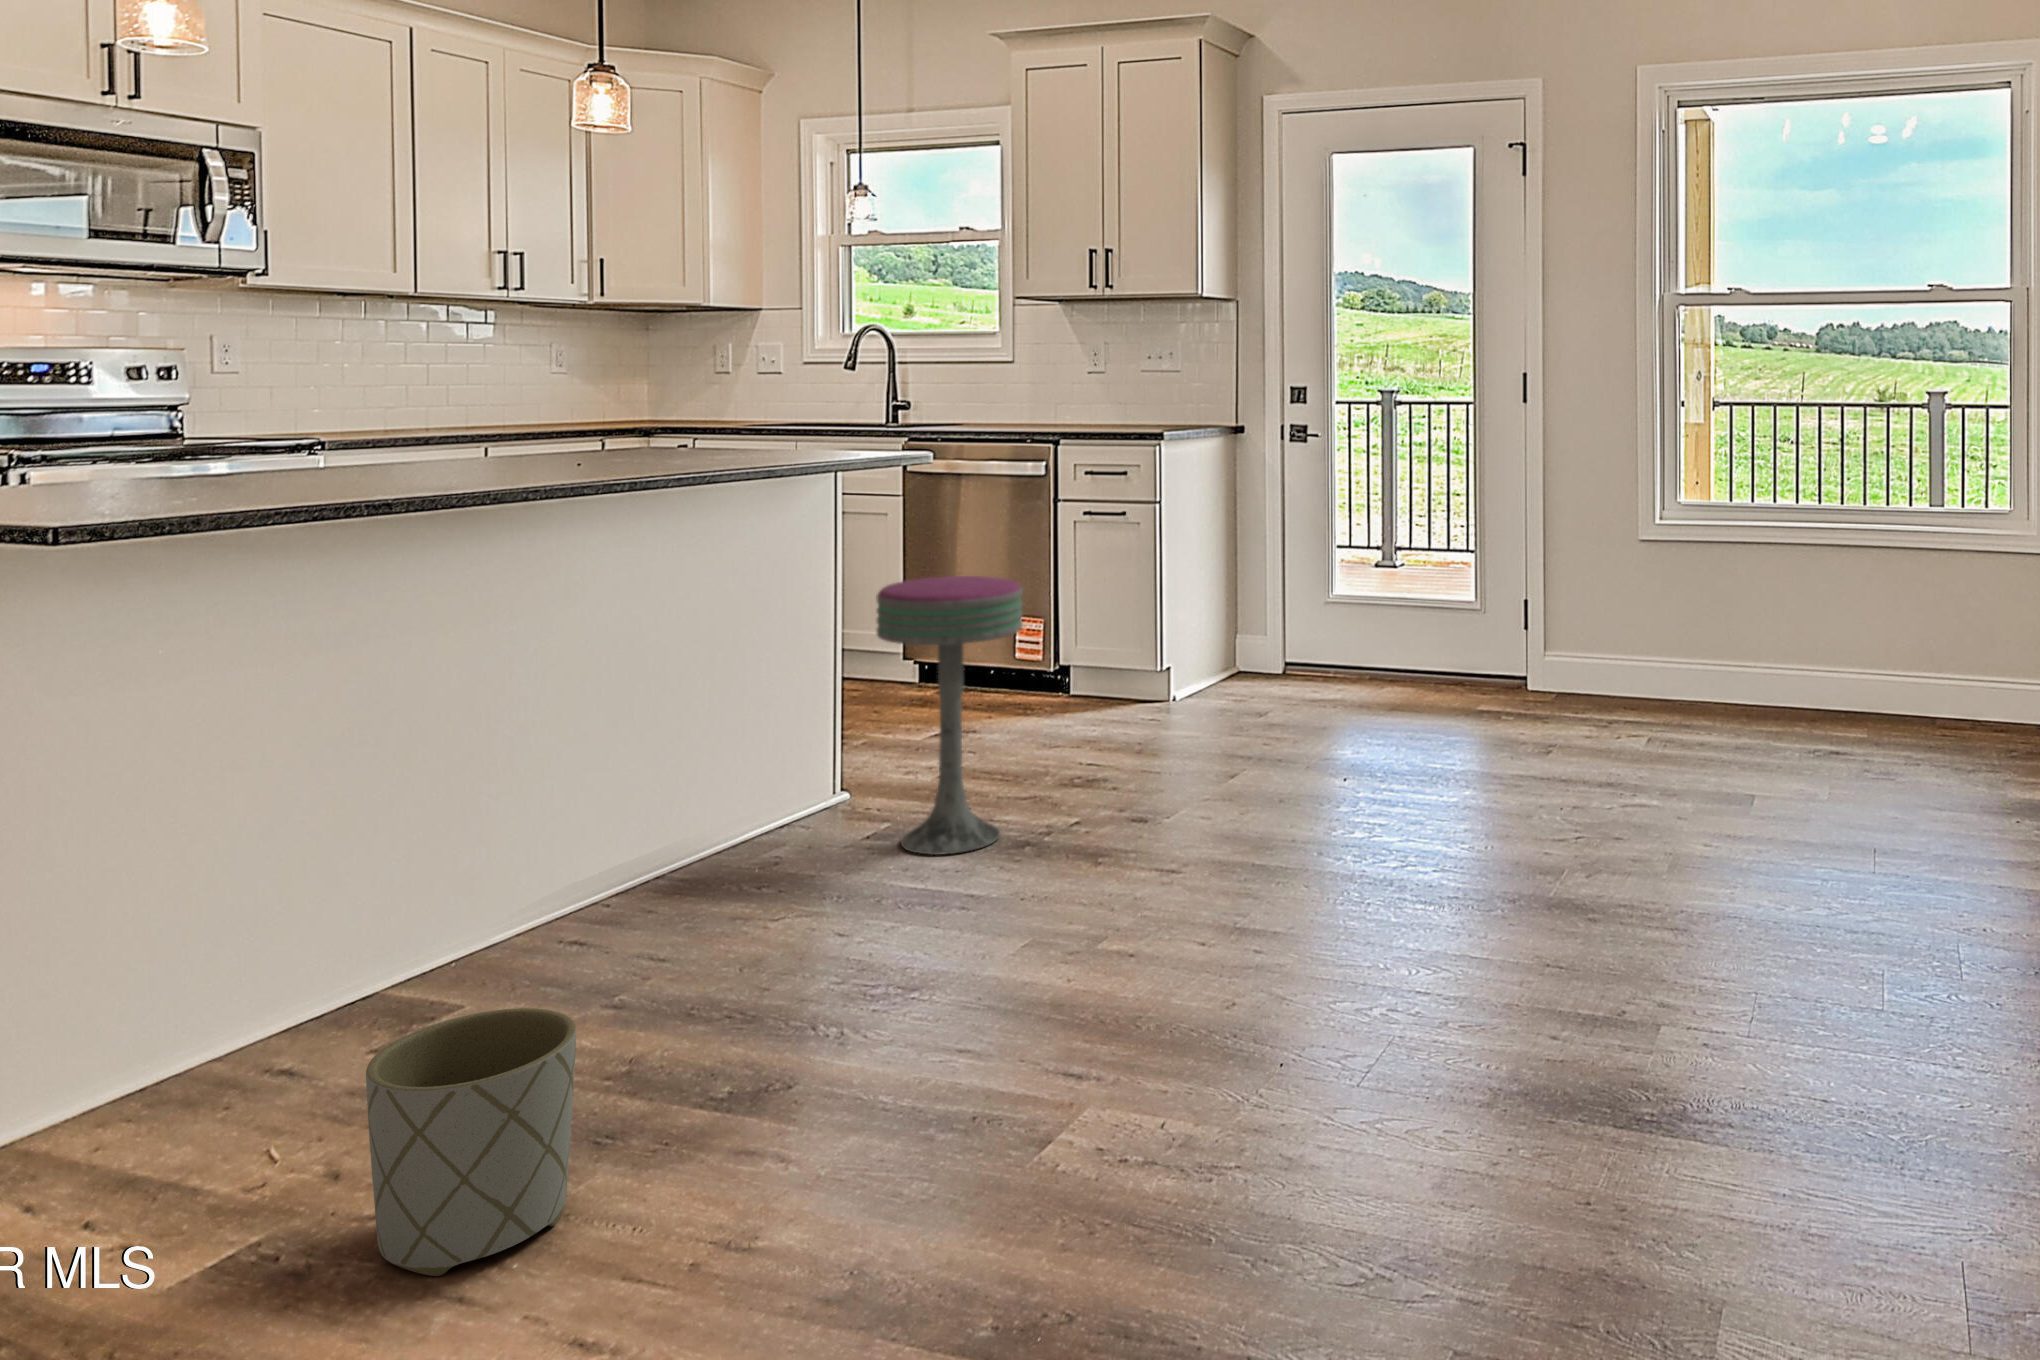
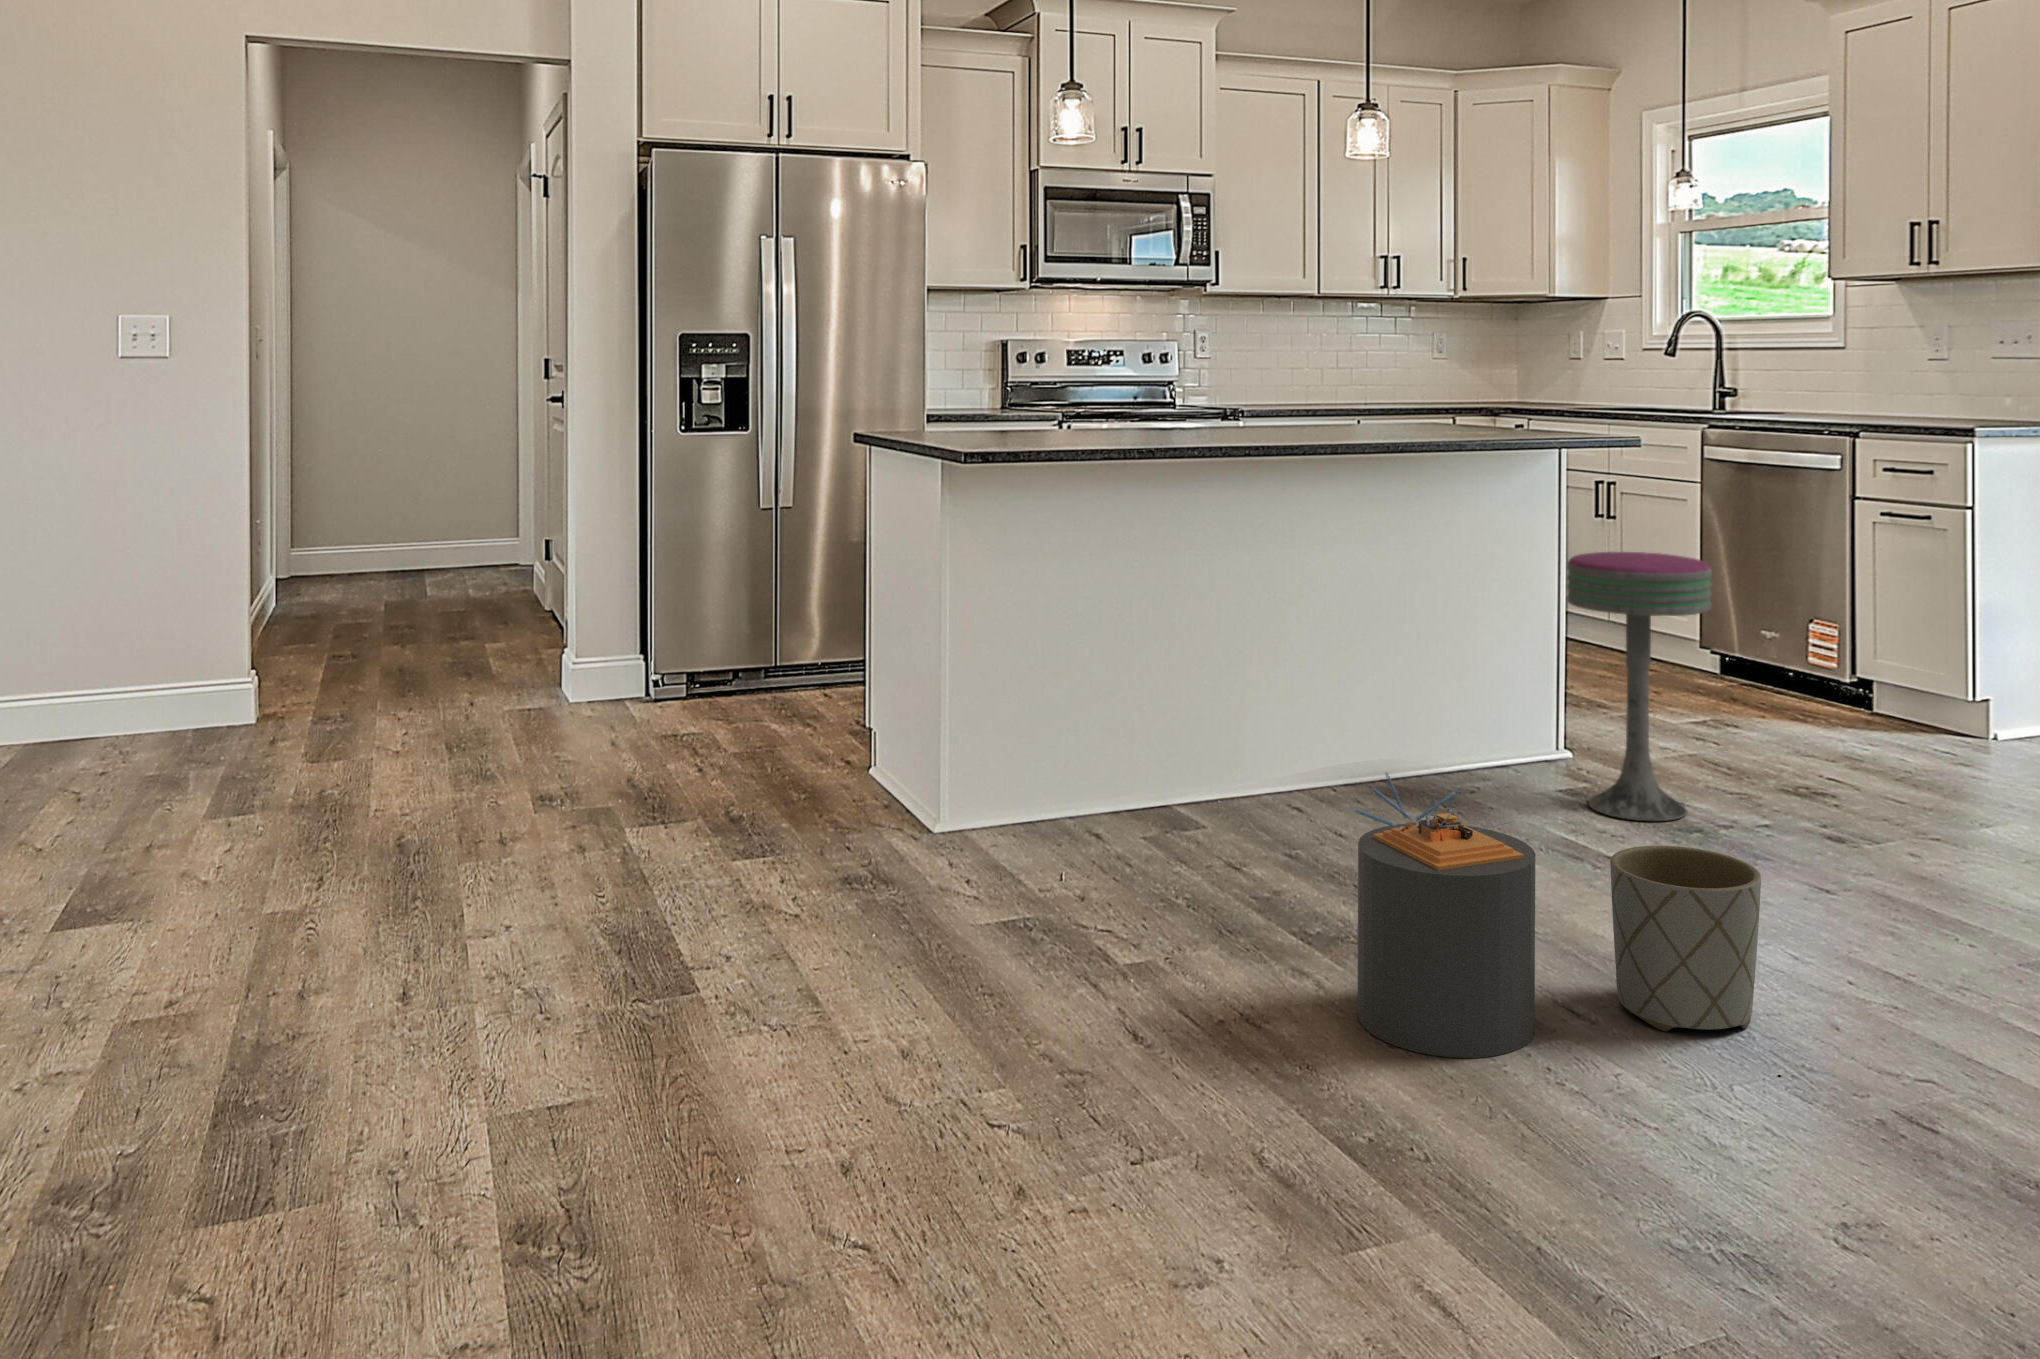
trash can: none [843,874,1051,1212] -> present [1353,773,1536,1058]
planter: present [366,1008,576,1276] -> present [1610,846,1761,1031]

